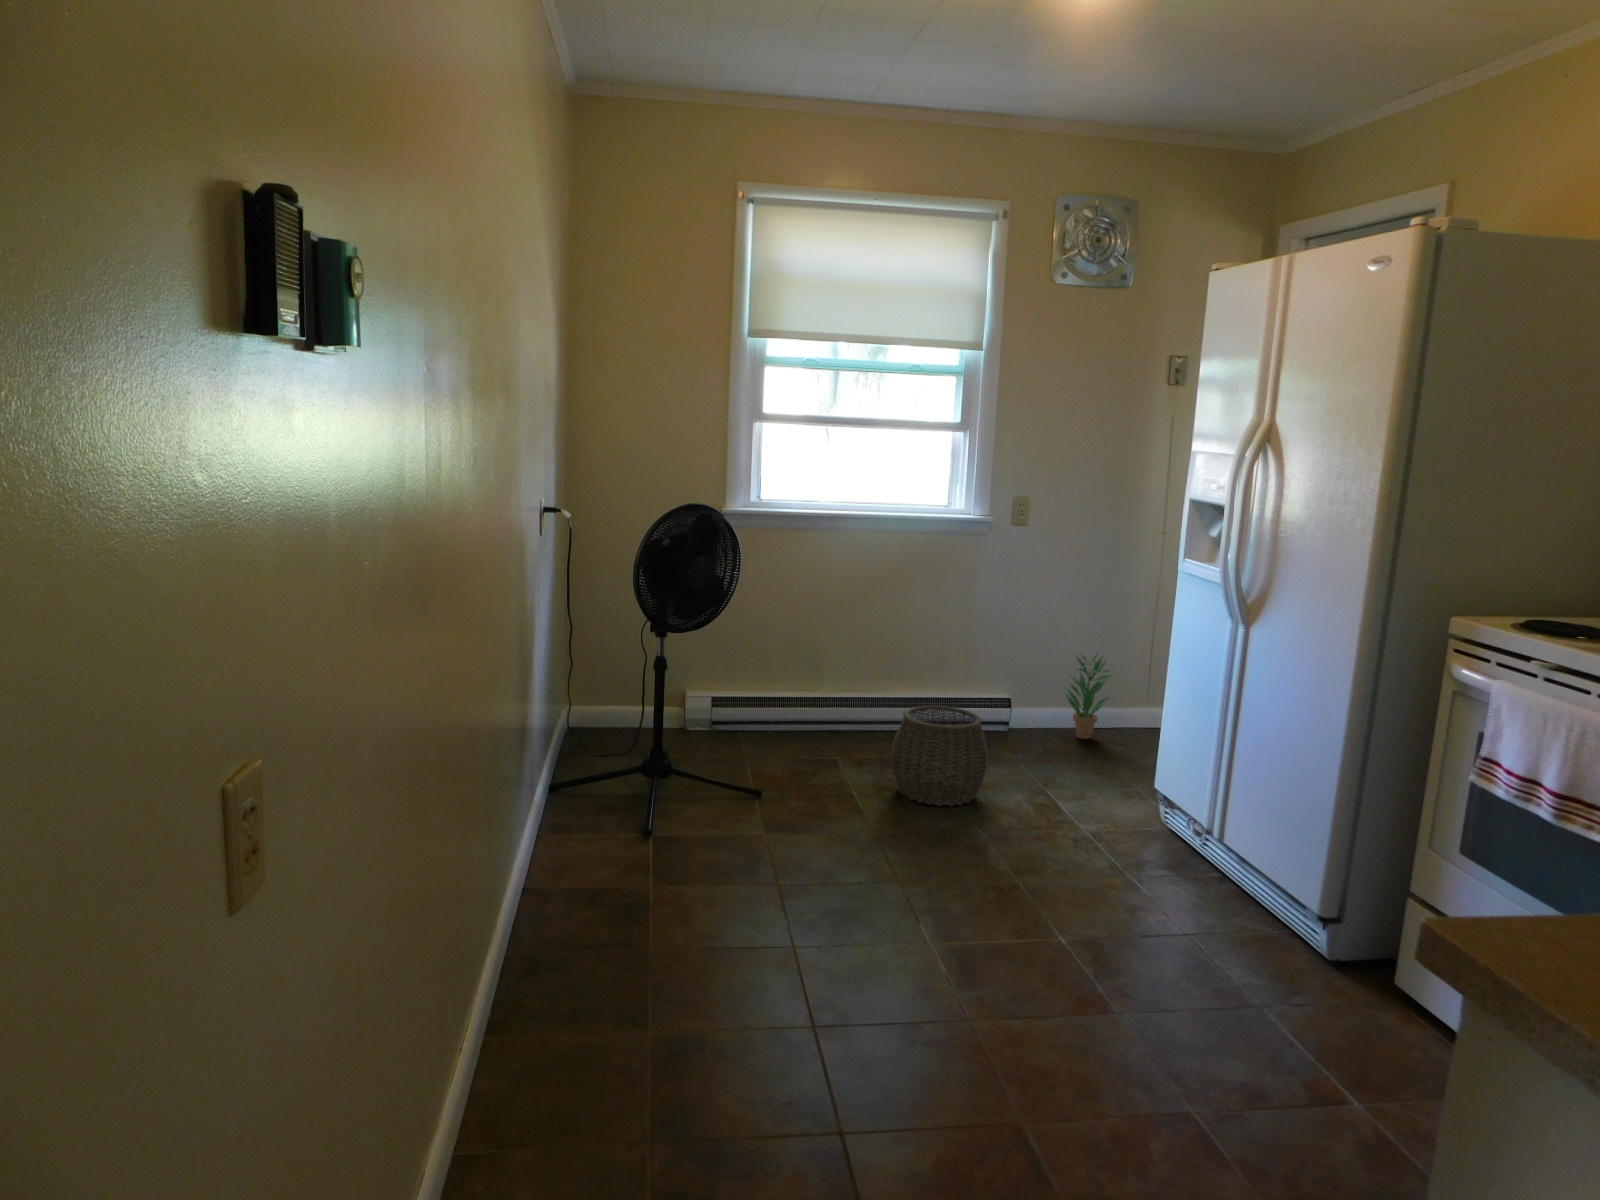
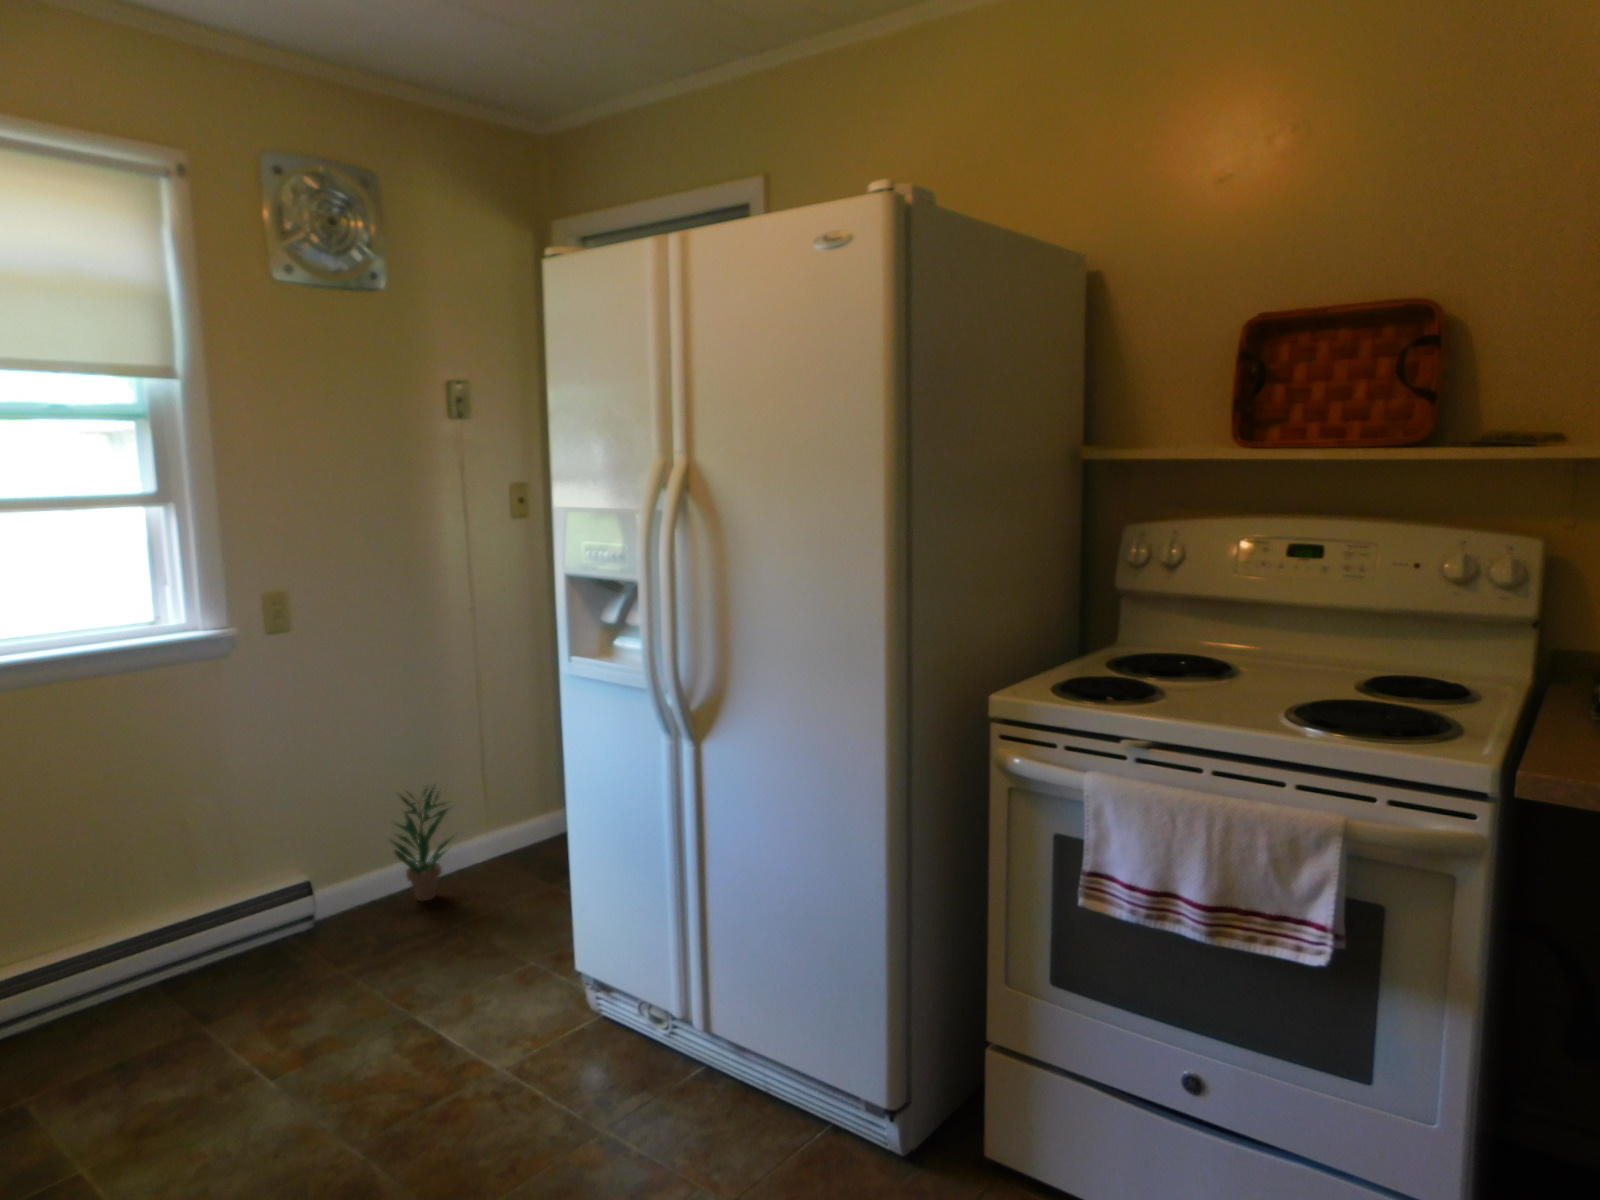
woven basket: present [892,706,988,806] -> none [136,954,325,1155]

